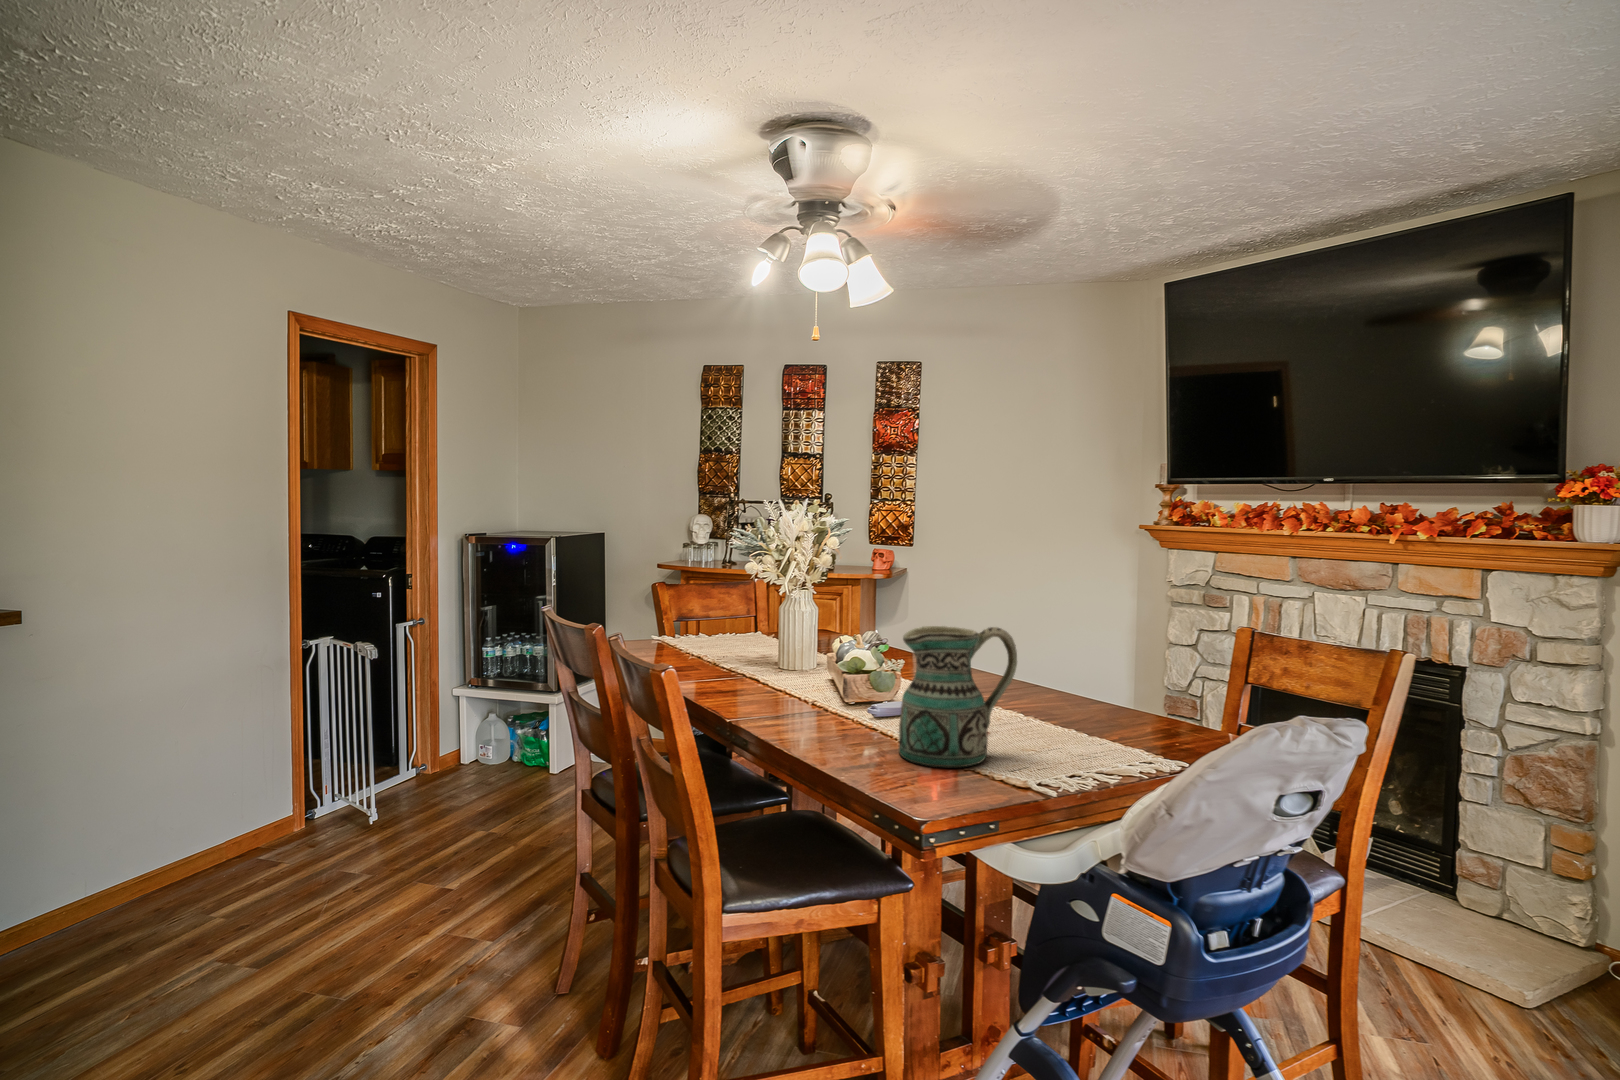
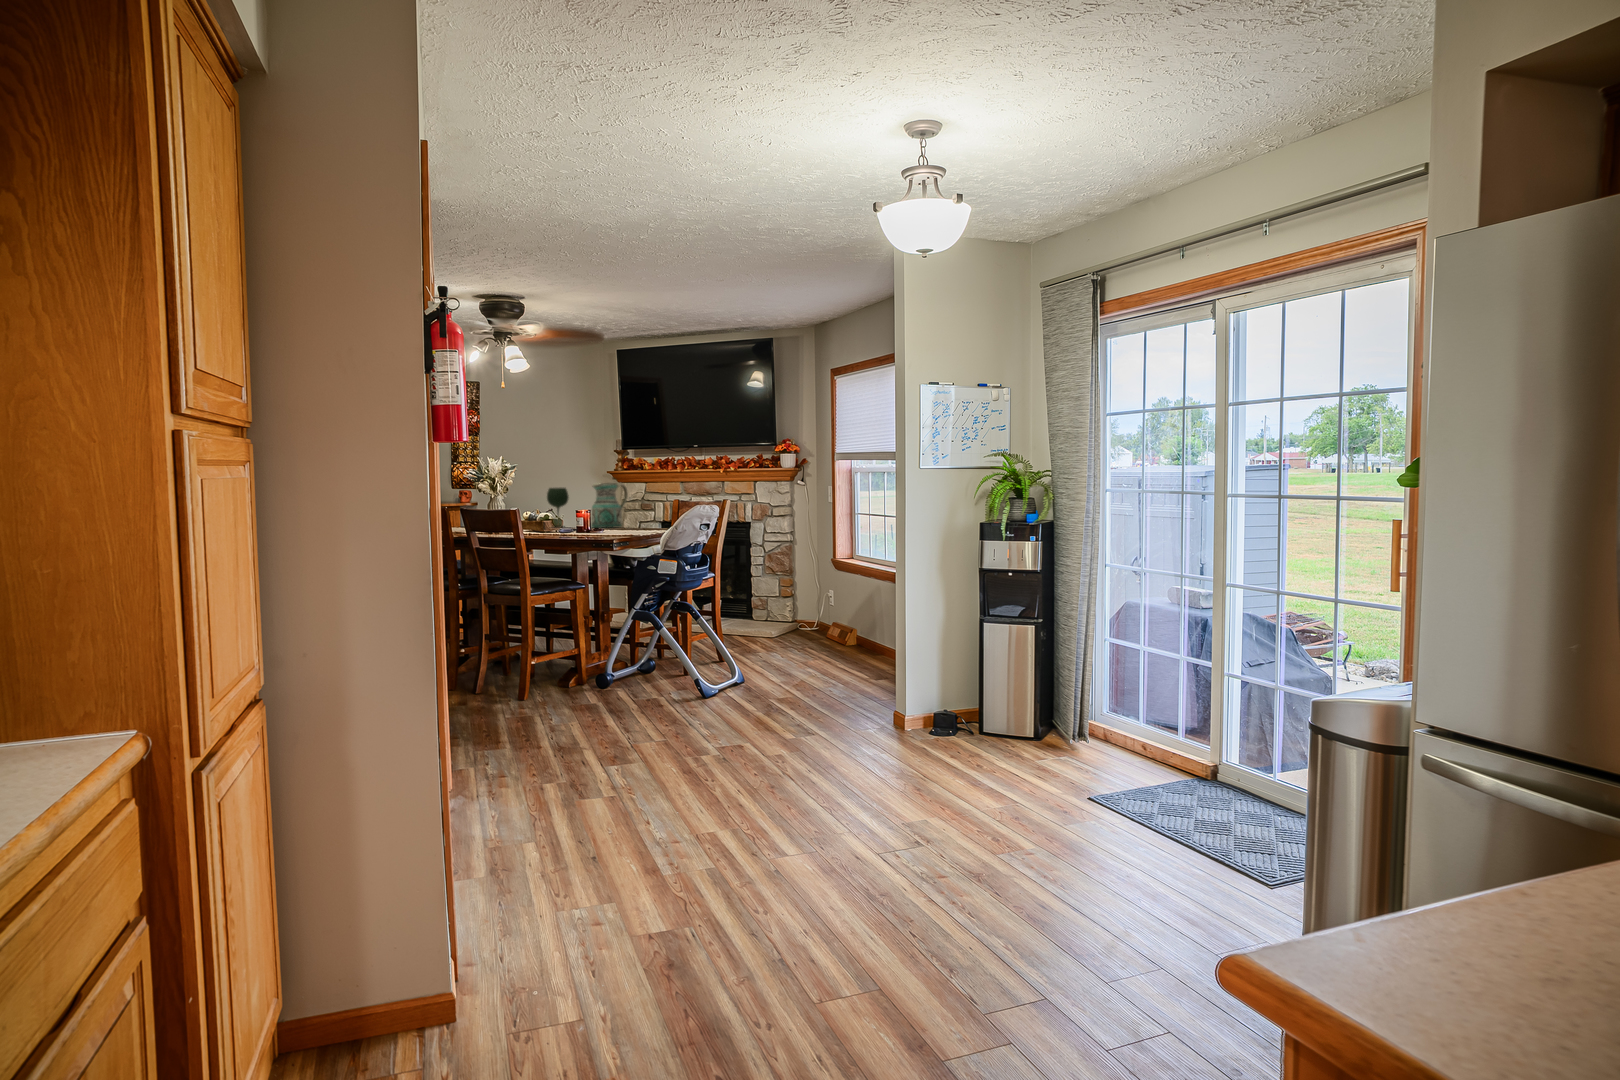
wine glass: none [813,623,867,731] -> present [547,488,569,527]

